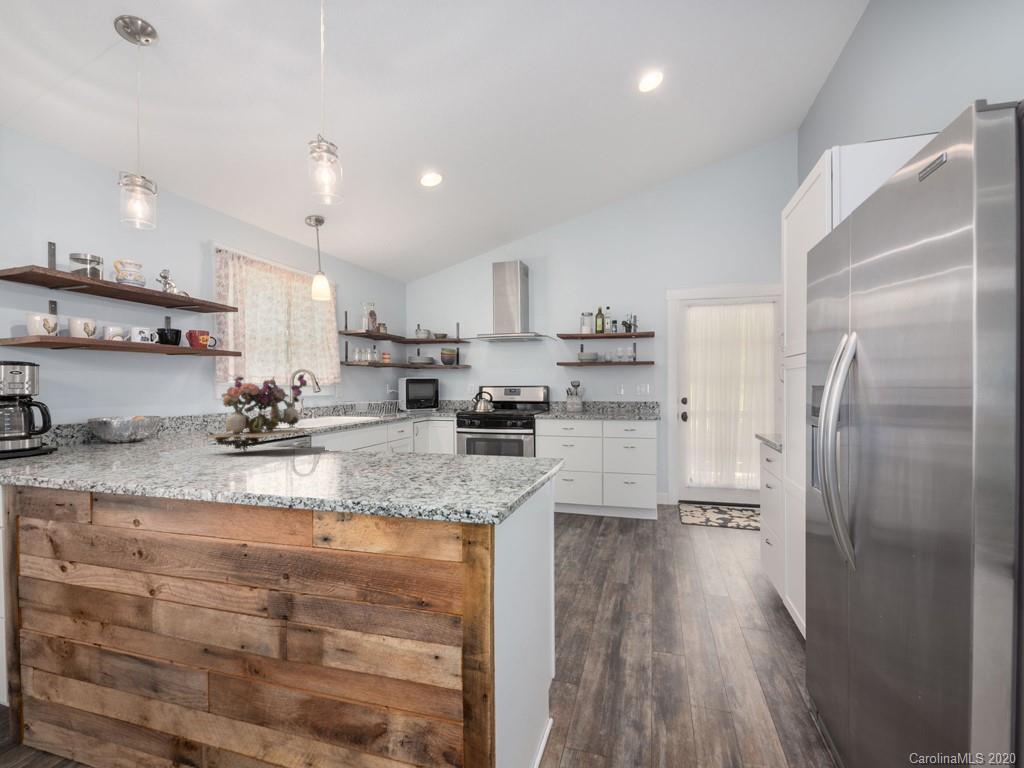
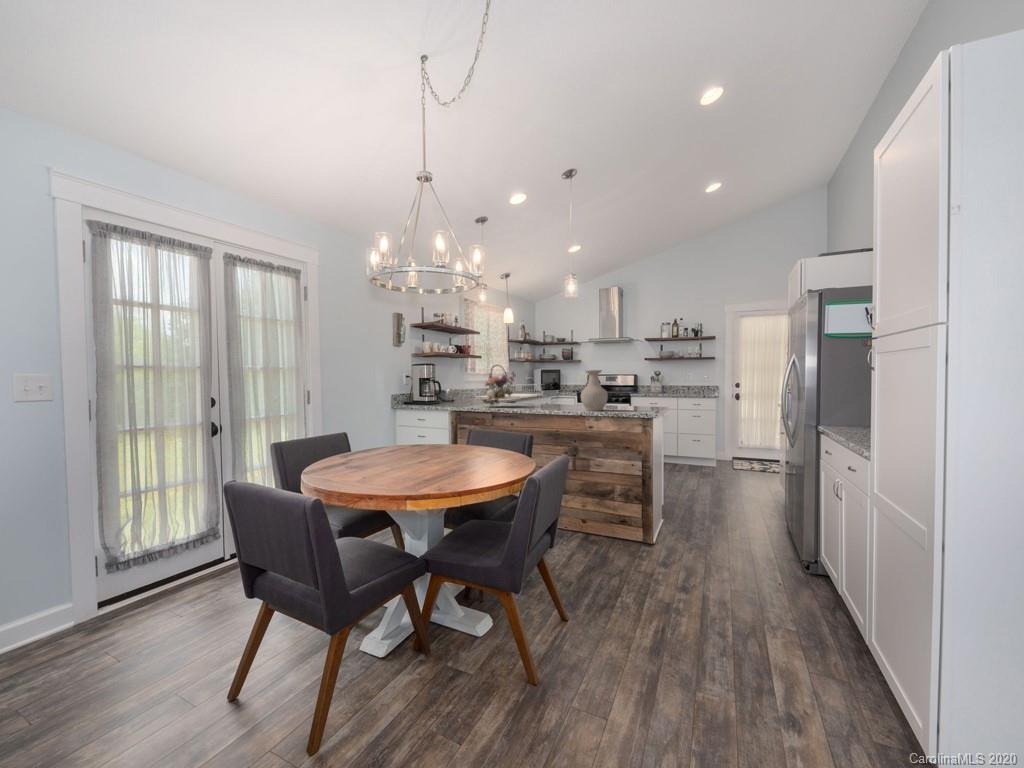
vase: none [432,369,492,463] -> present [581,370,608,411]

